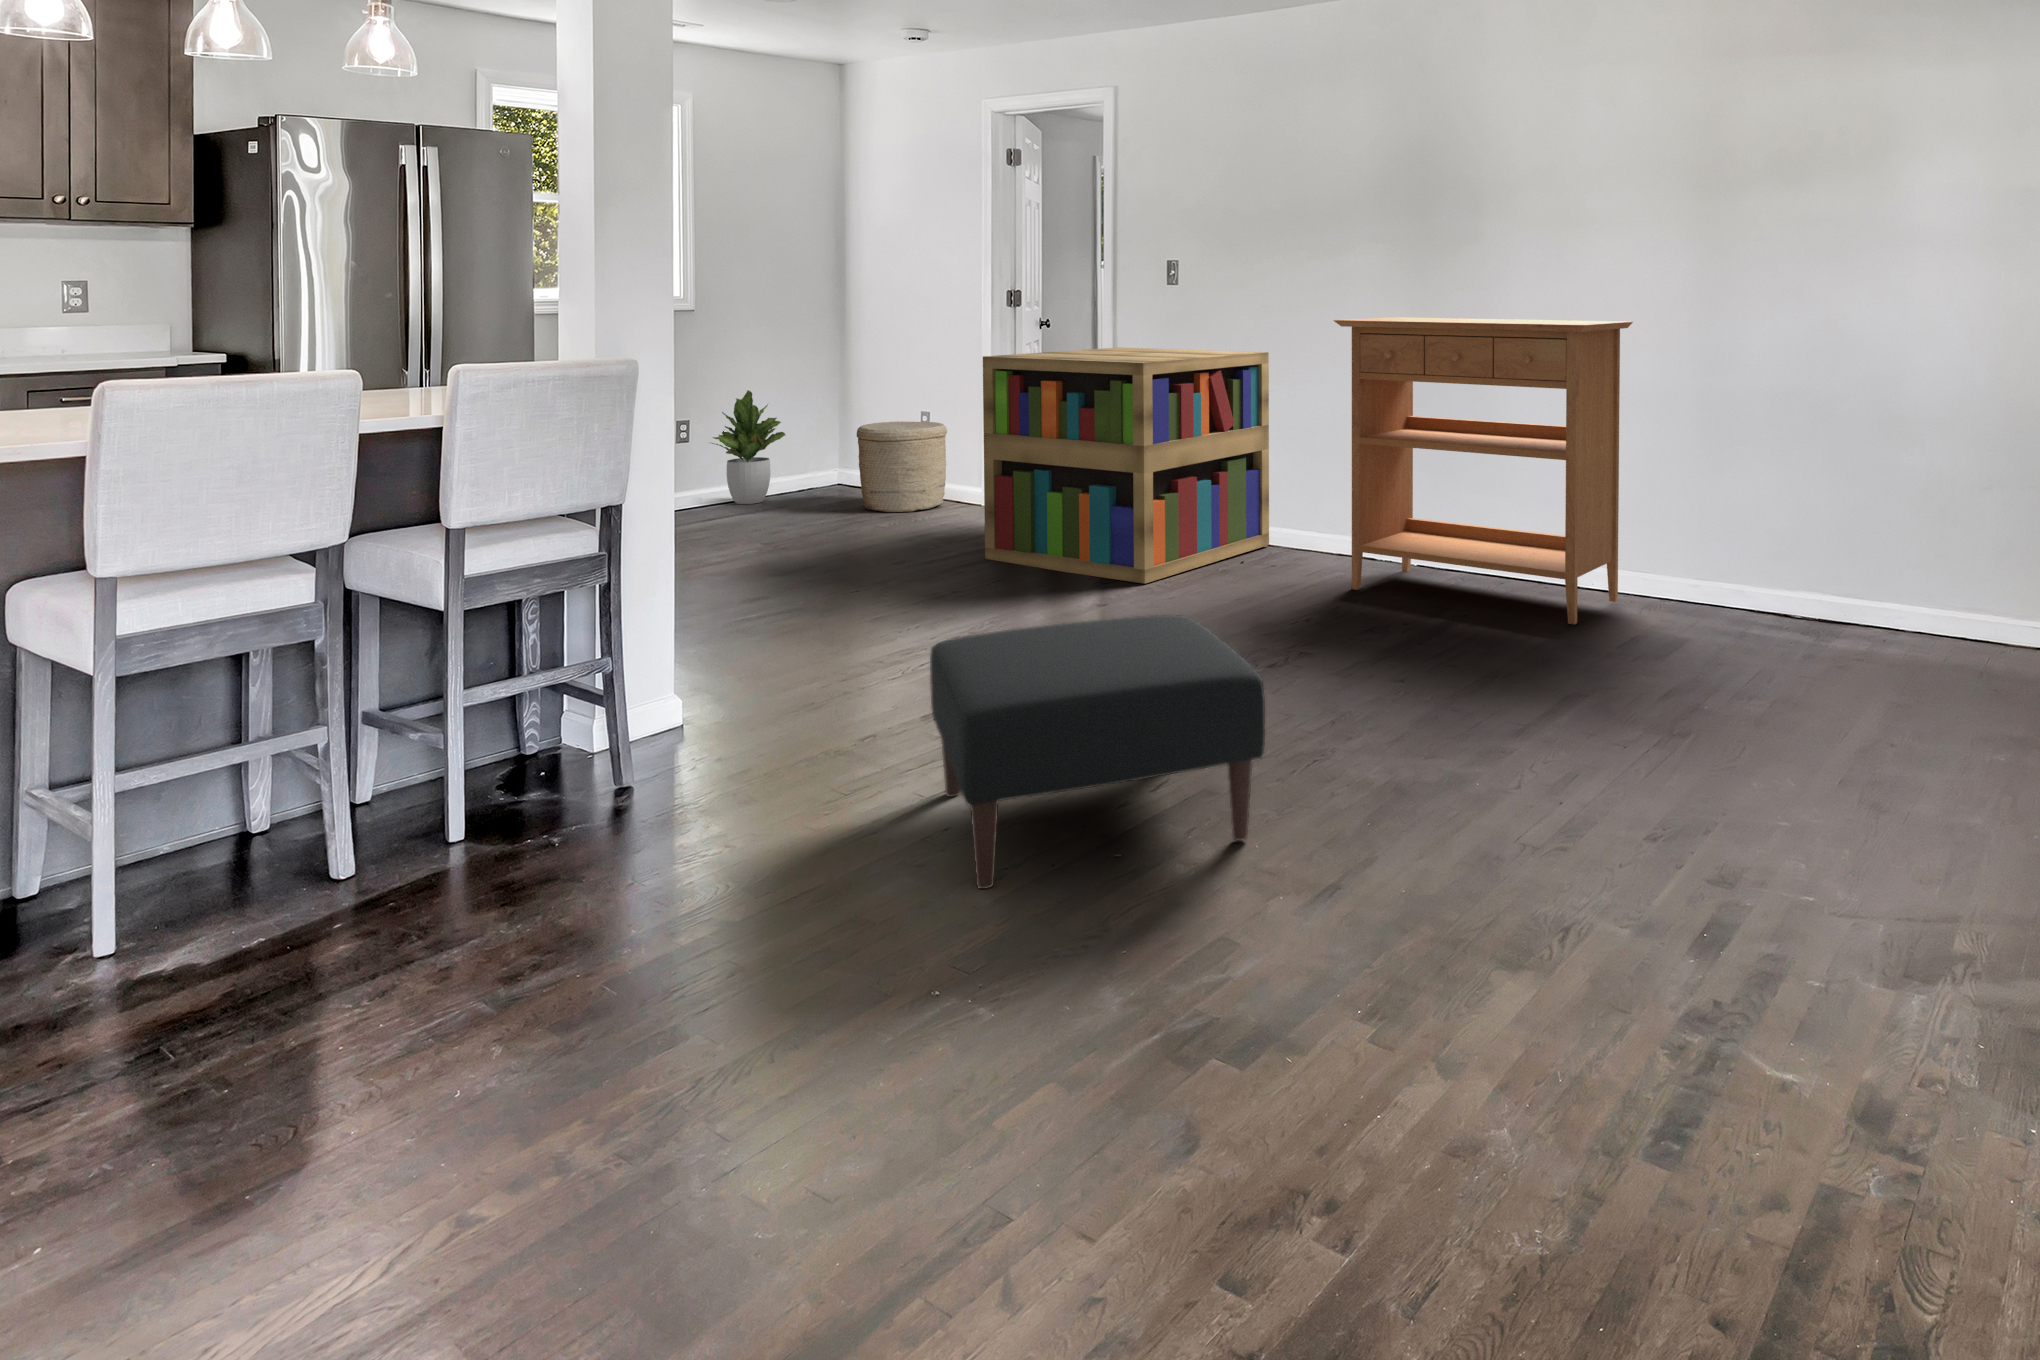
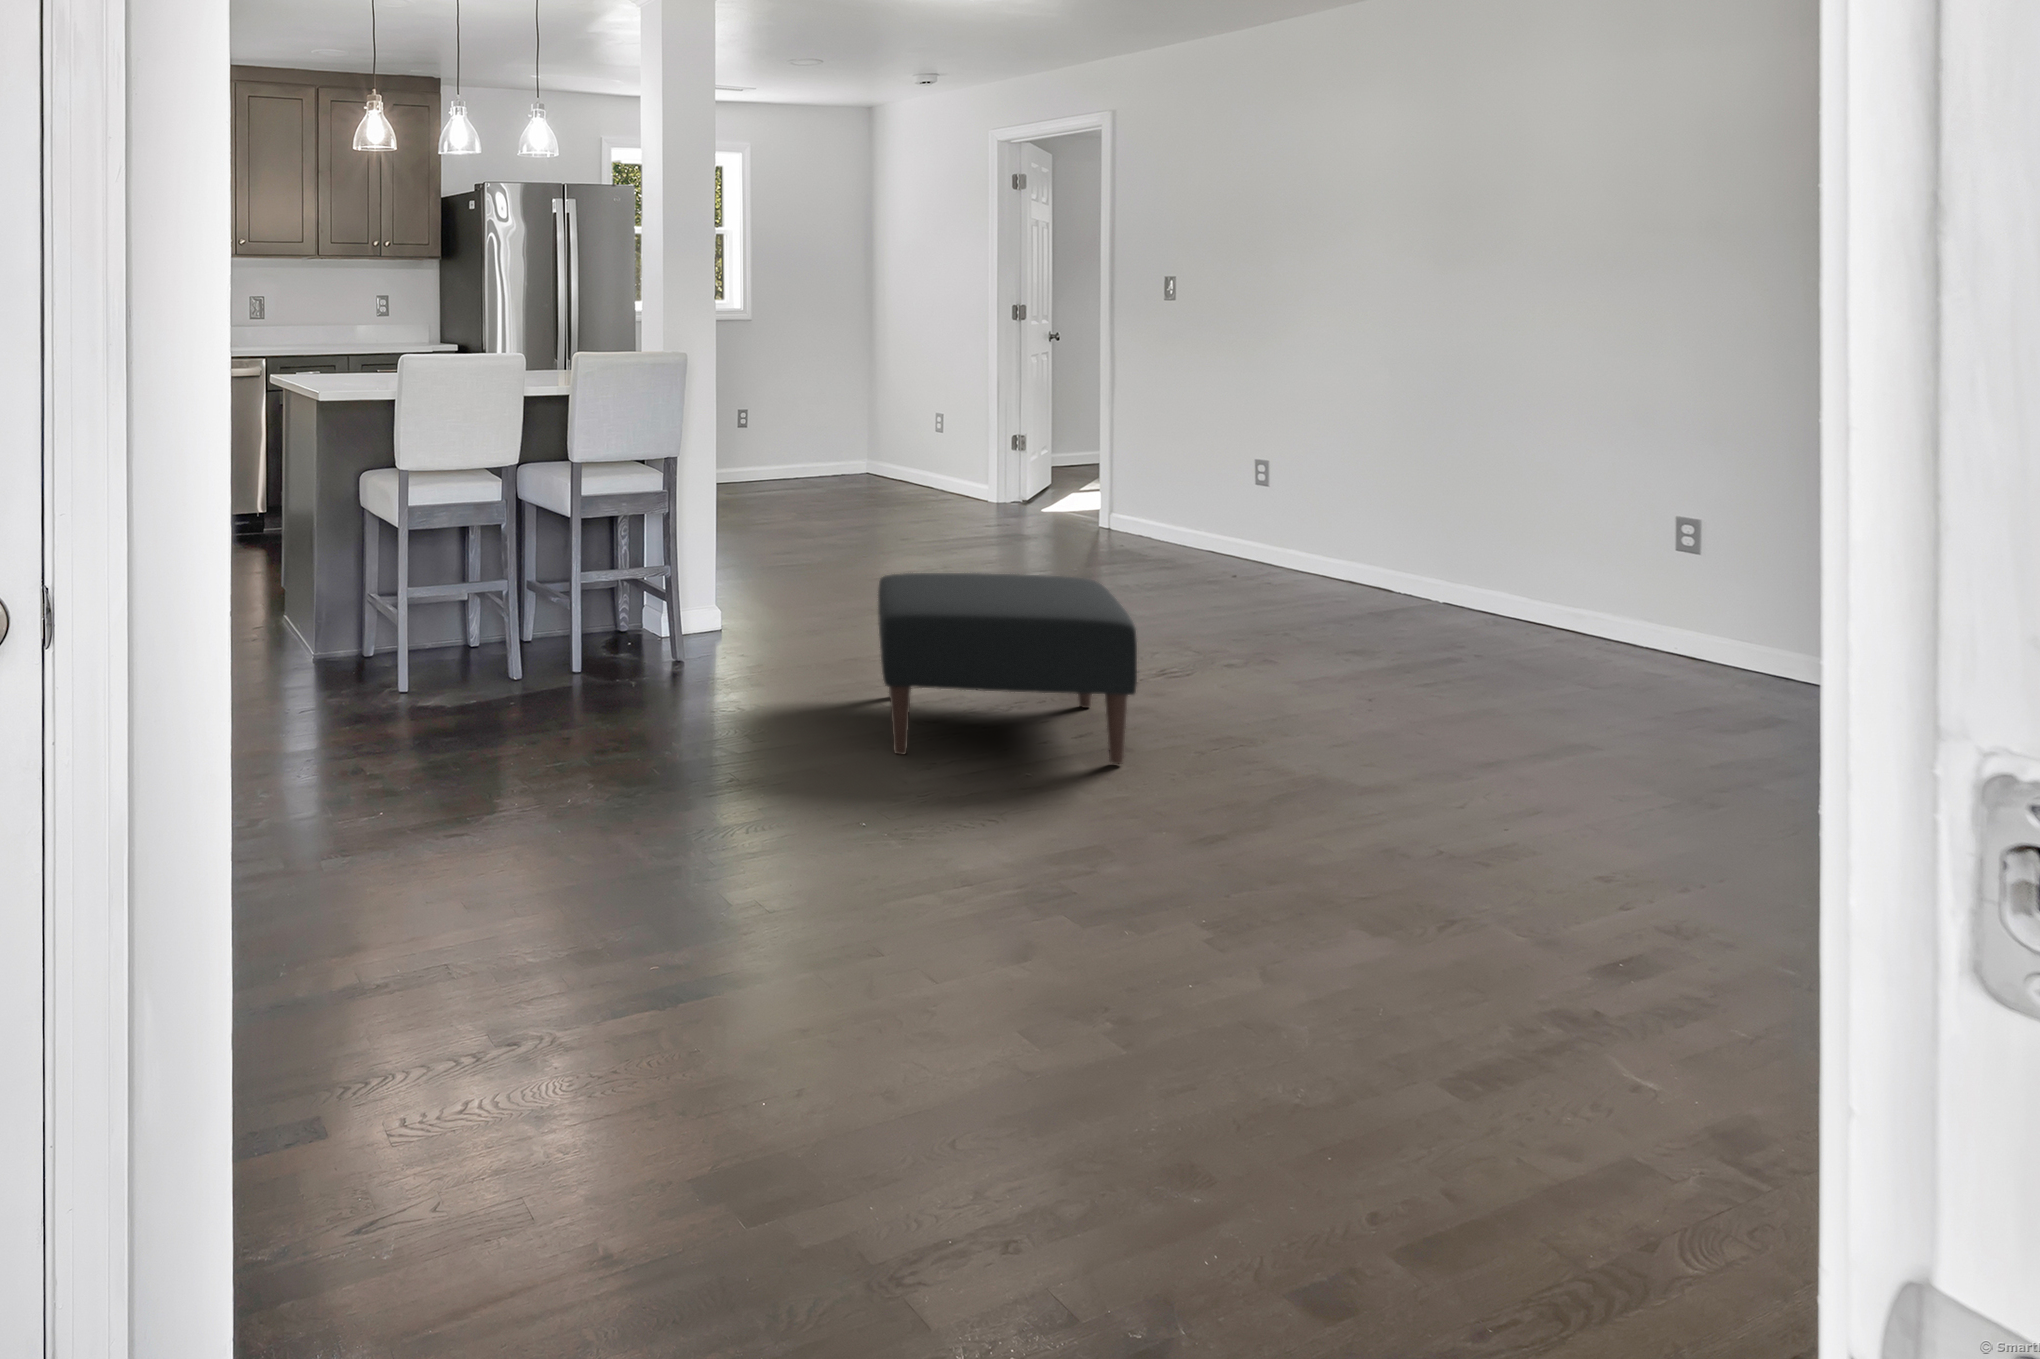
console table: present [1334,317,1633,624] -> none [1319,326,1698,667]
bookshelf: present [983,348,1269,584] -> none [977,357,1267,580]
potted plant: present [712,390,785,504] -> none [762,391,823,489]
woven basket: present [857,422,947,512] -> none [880,423,959,505]

